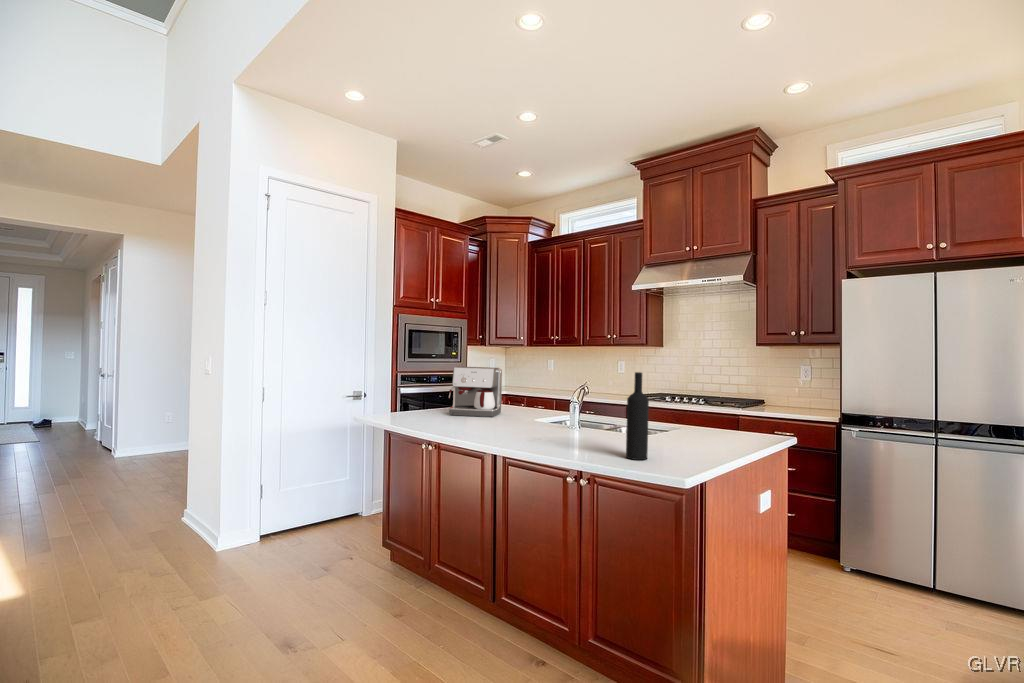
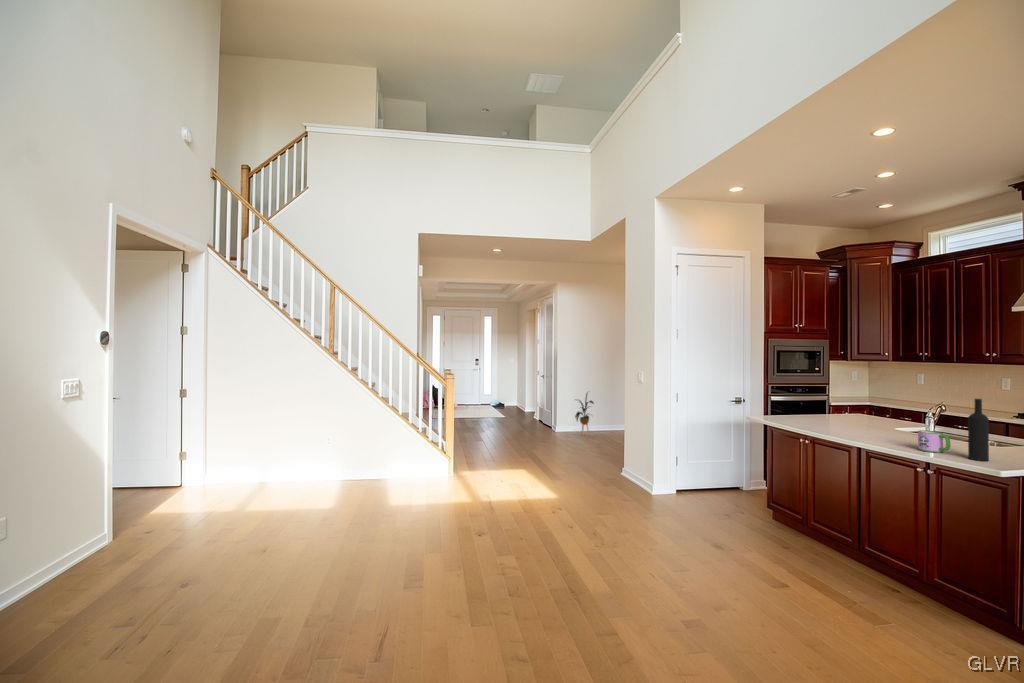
coffee maker: present [449,366,502,417] -> none [815,384,863,423]
house plant: none [119,392,160,462] -> present [575,394,594,434]
mug: none [569,422,606,453] -> present [918,430,950,453]

